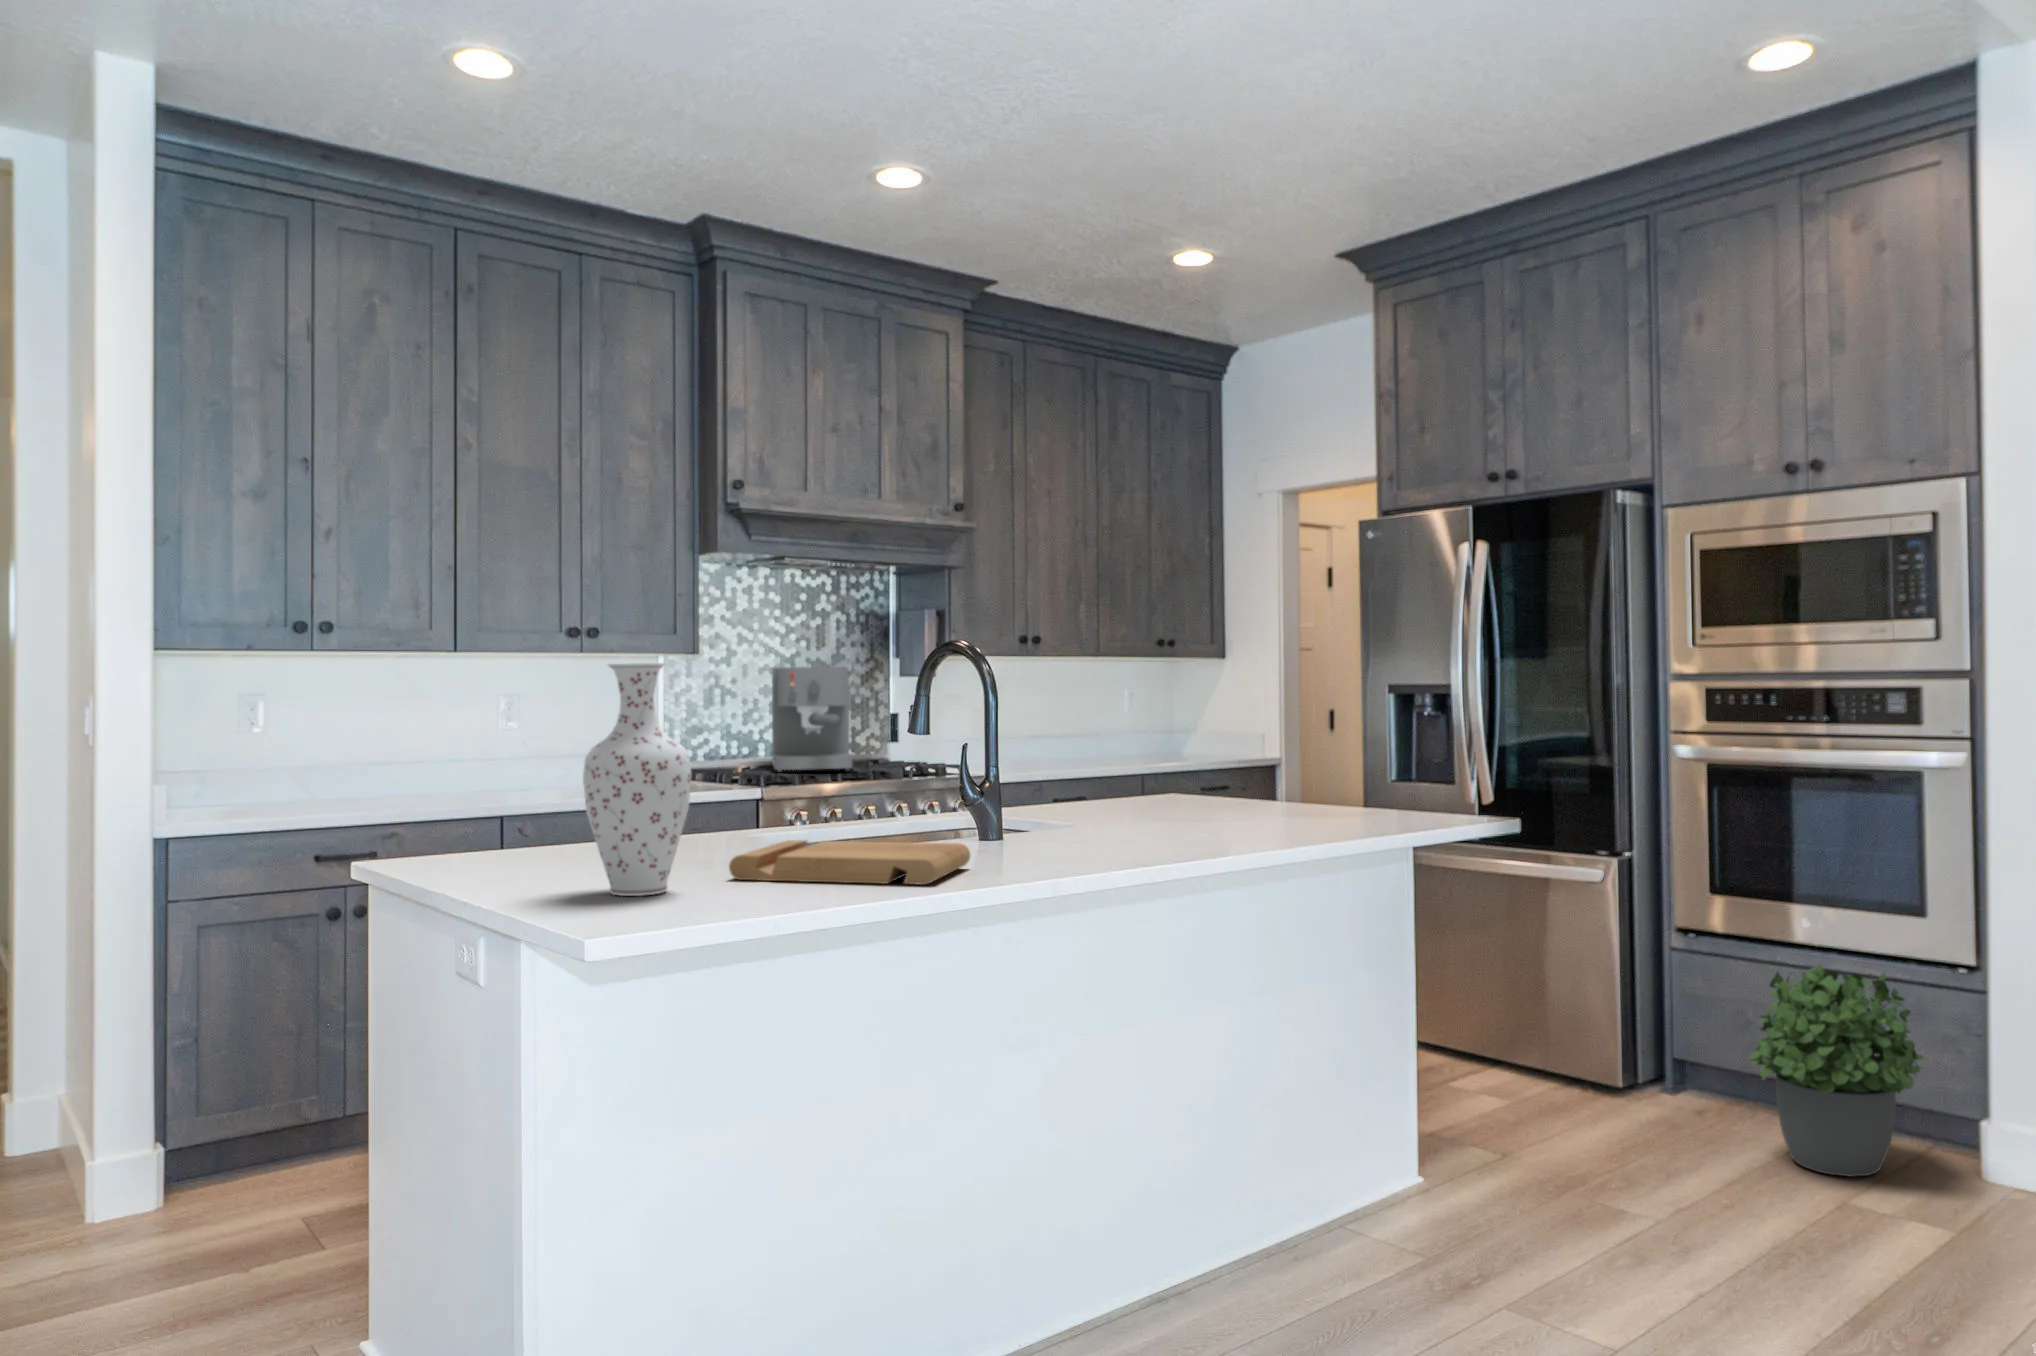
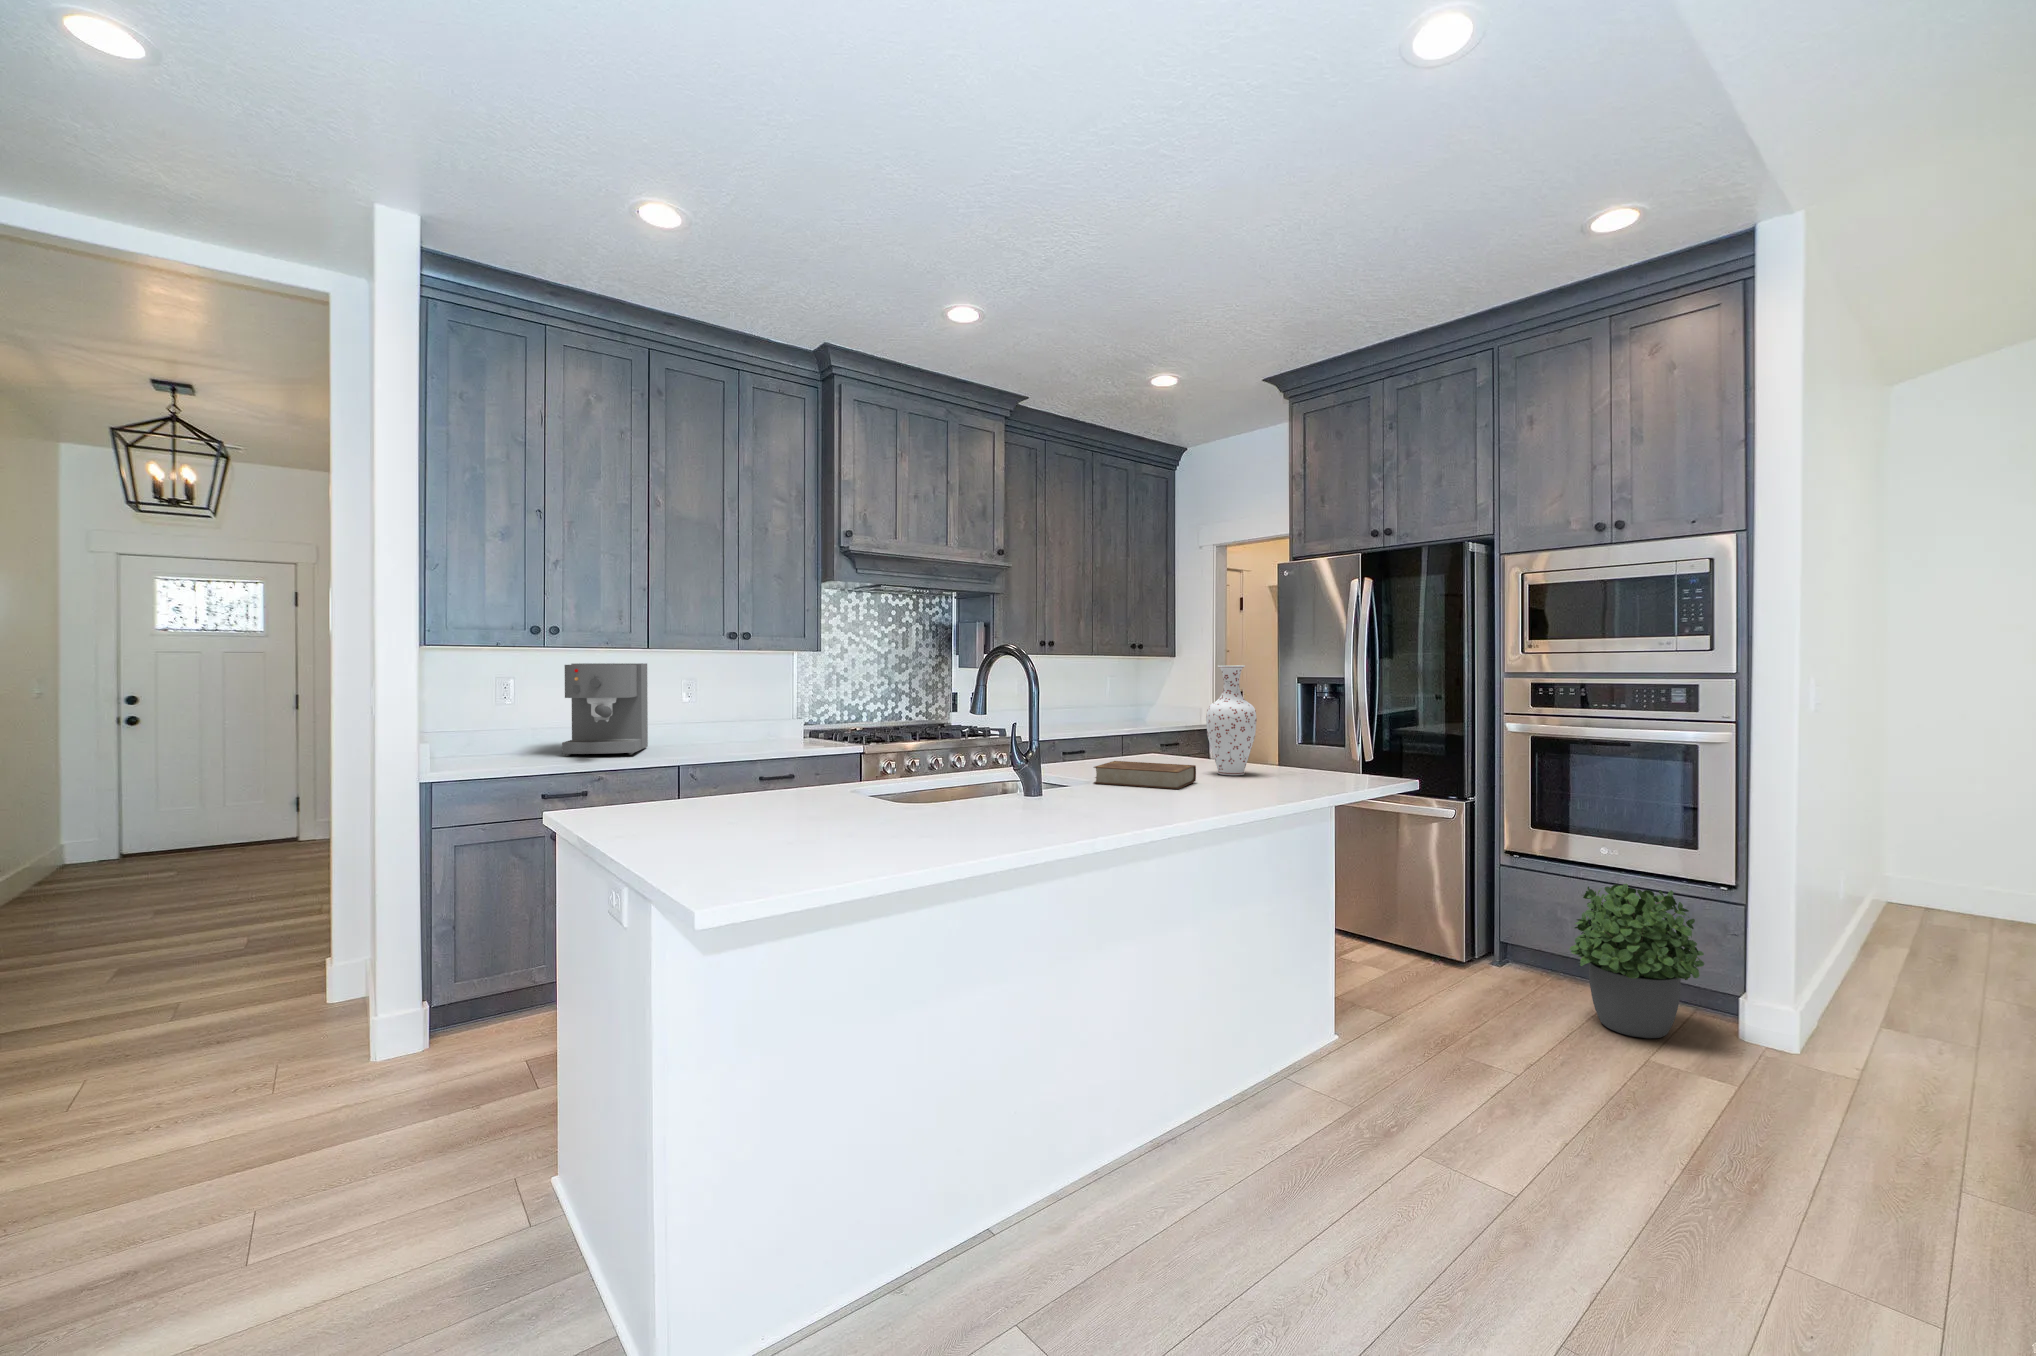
vase: present [583,663,691,896] -> present [1206,665,1257,775]
coffee maker: present [772,667,852,772] -> present [562,663,648,756]
book: none [1076,798,1216,832] -> present [1094,761,1196,789]
cutting board: present [729,840,970,885] -> none [833,799,1023,841]

